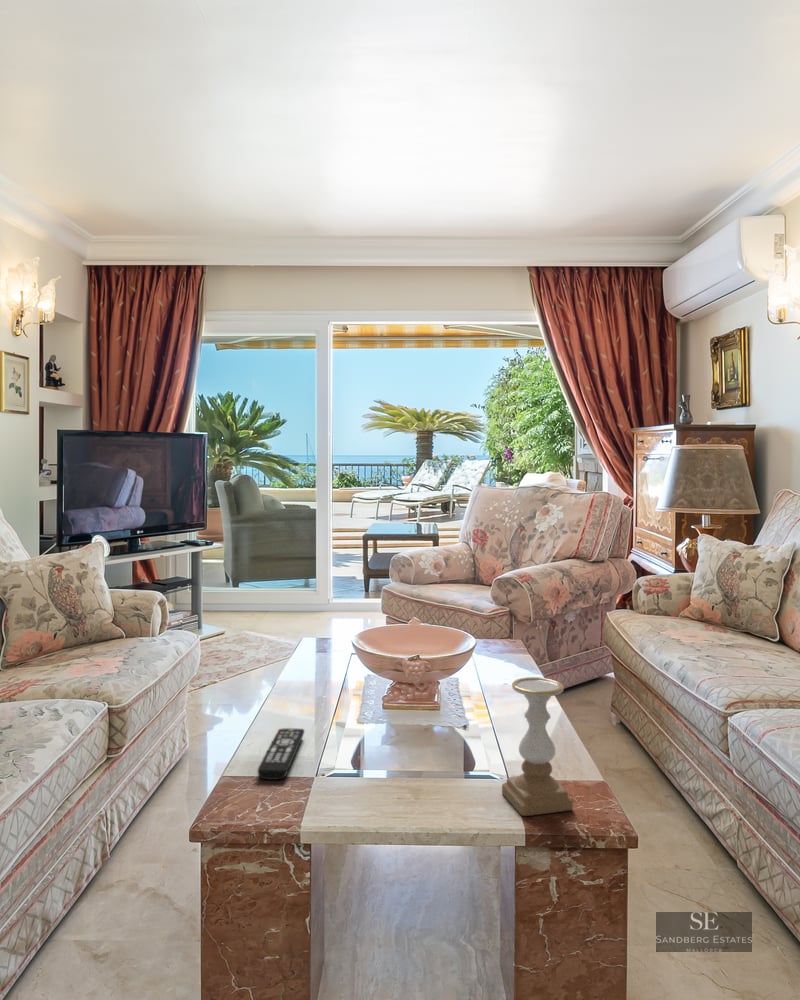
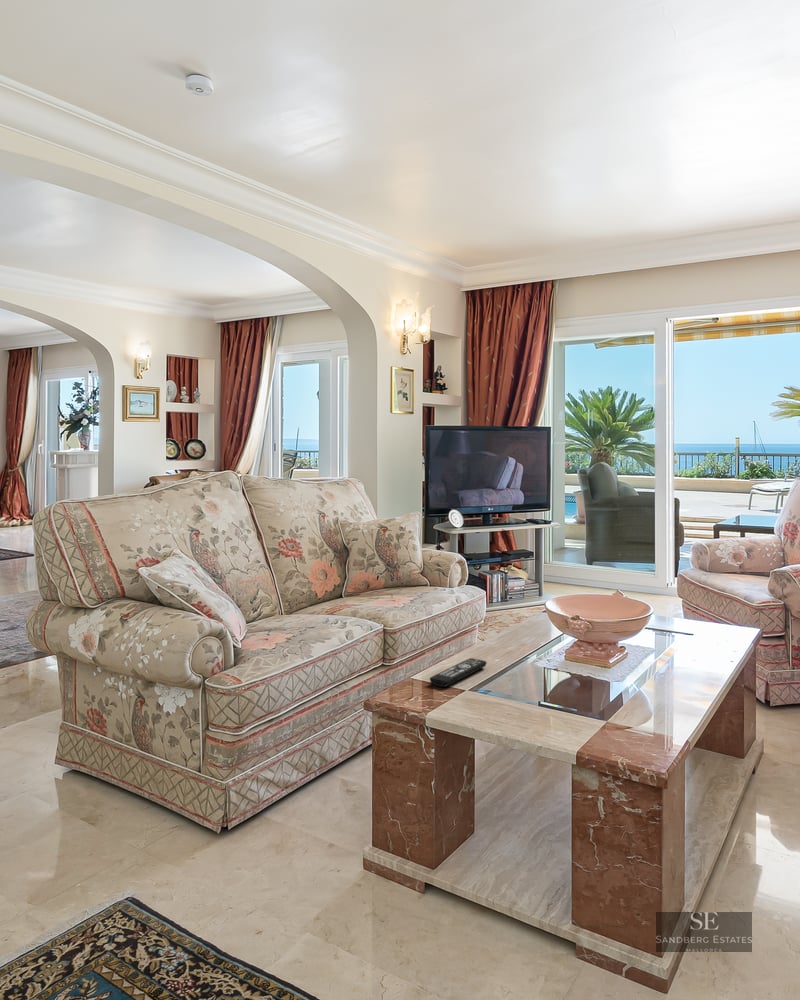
candle holder: present [502,677,573,816] -> none [585,639,633,751]

